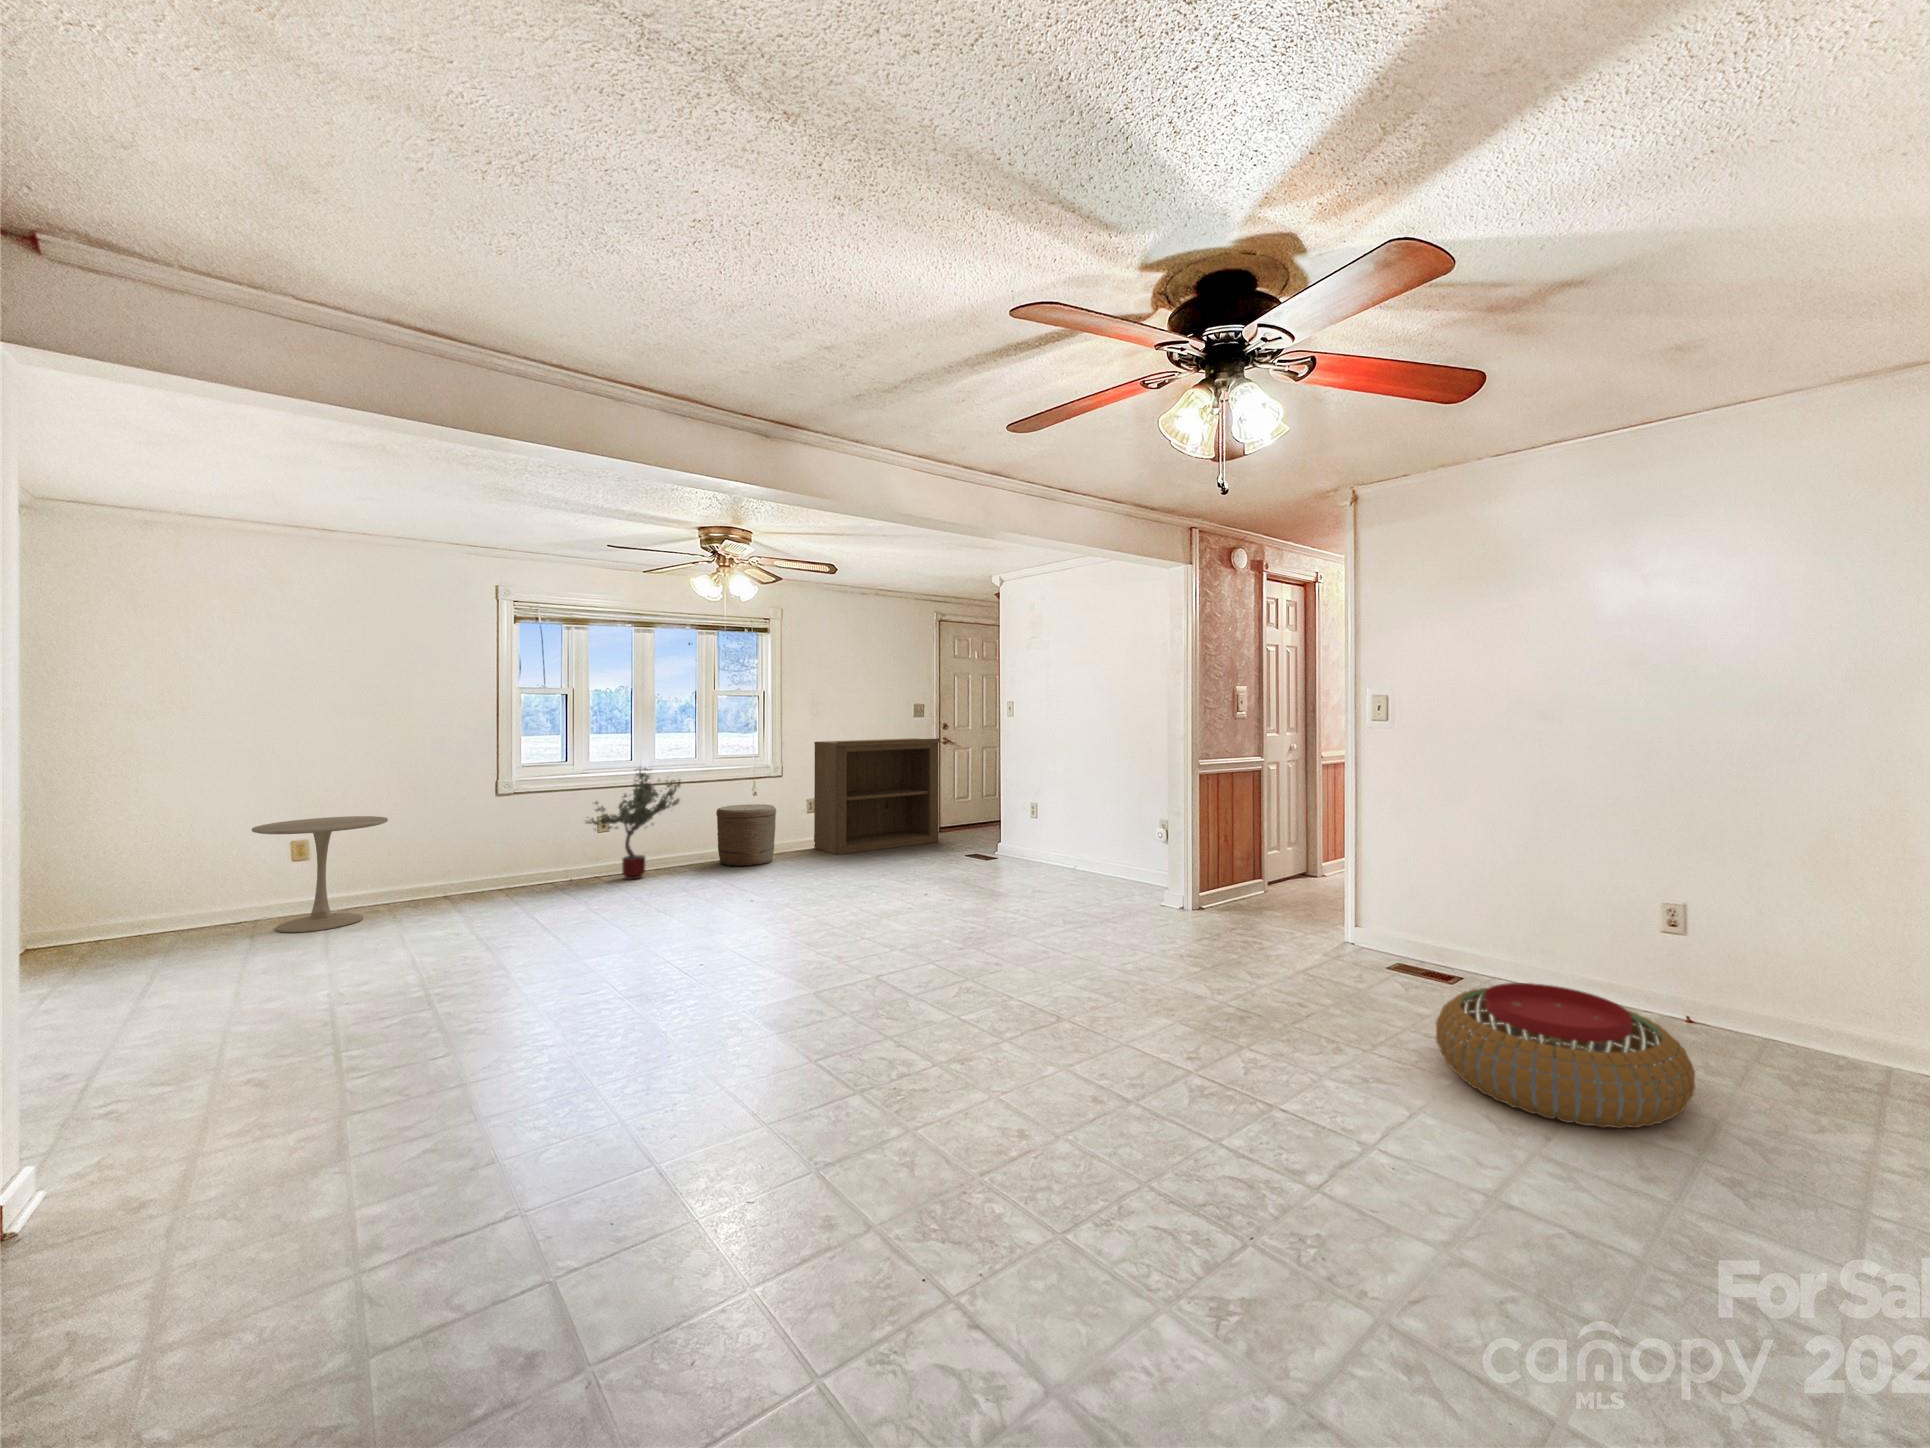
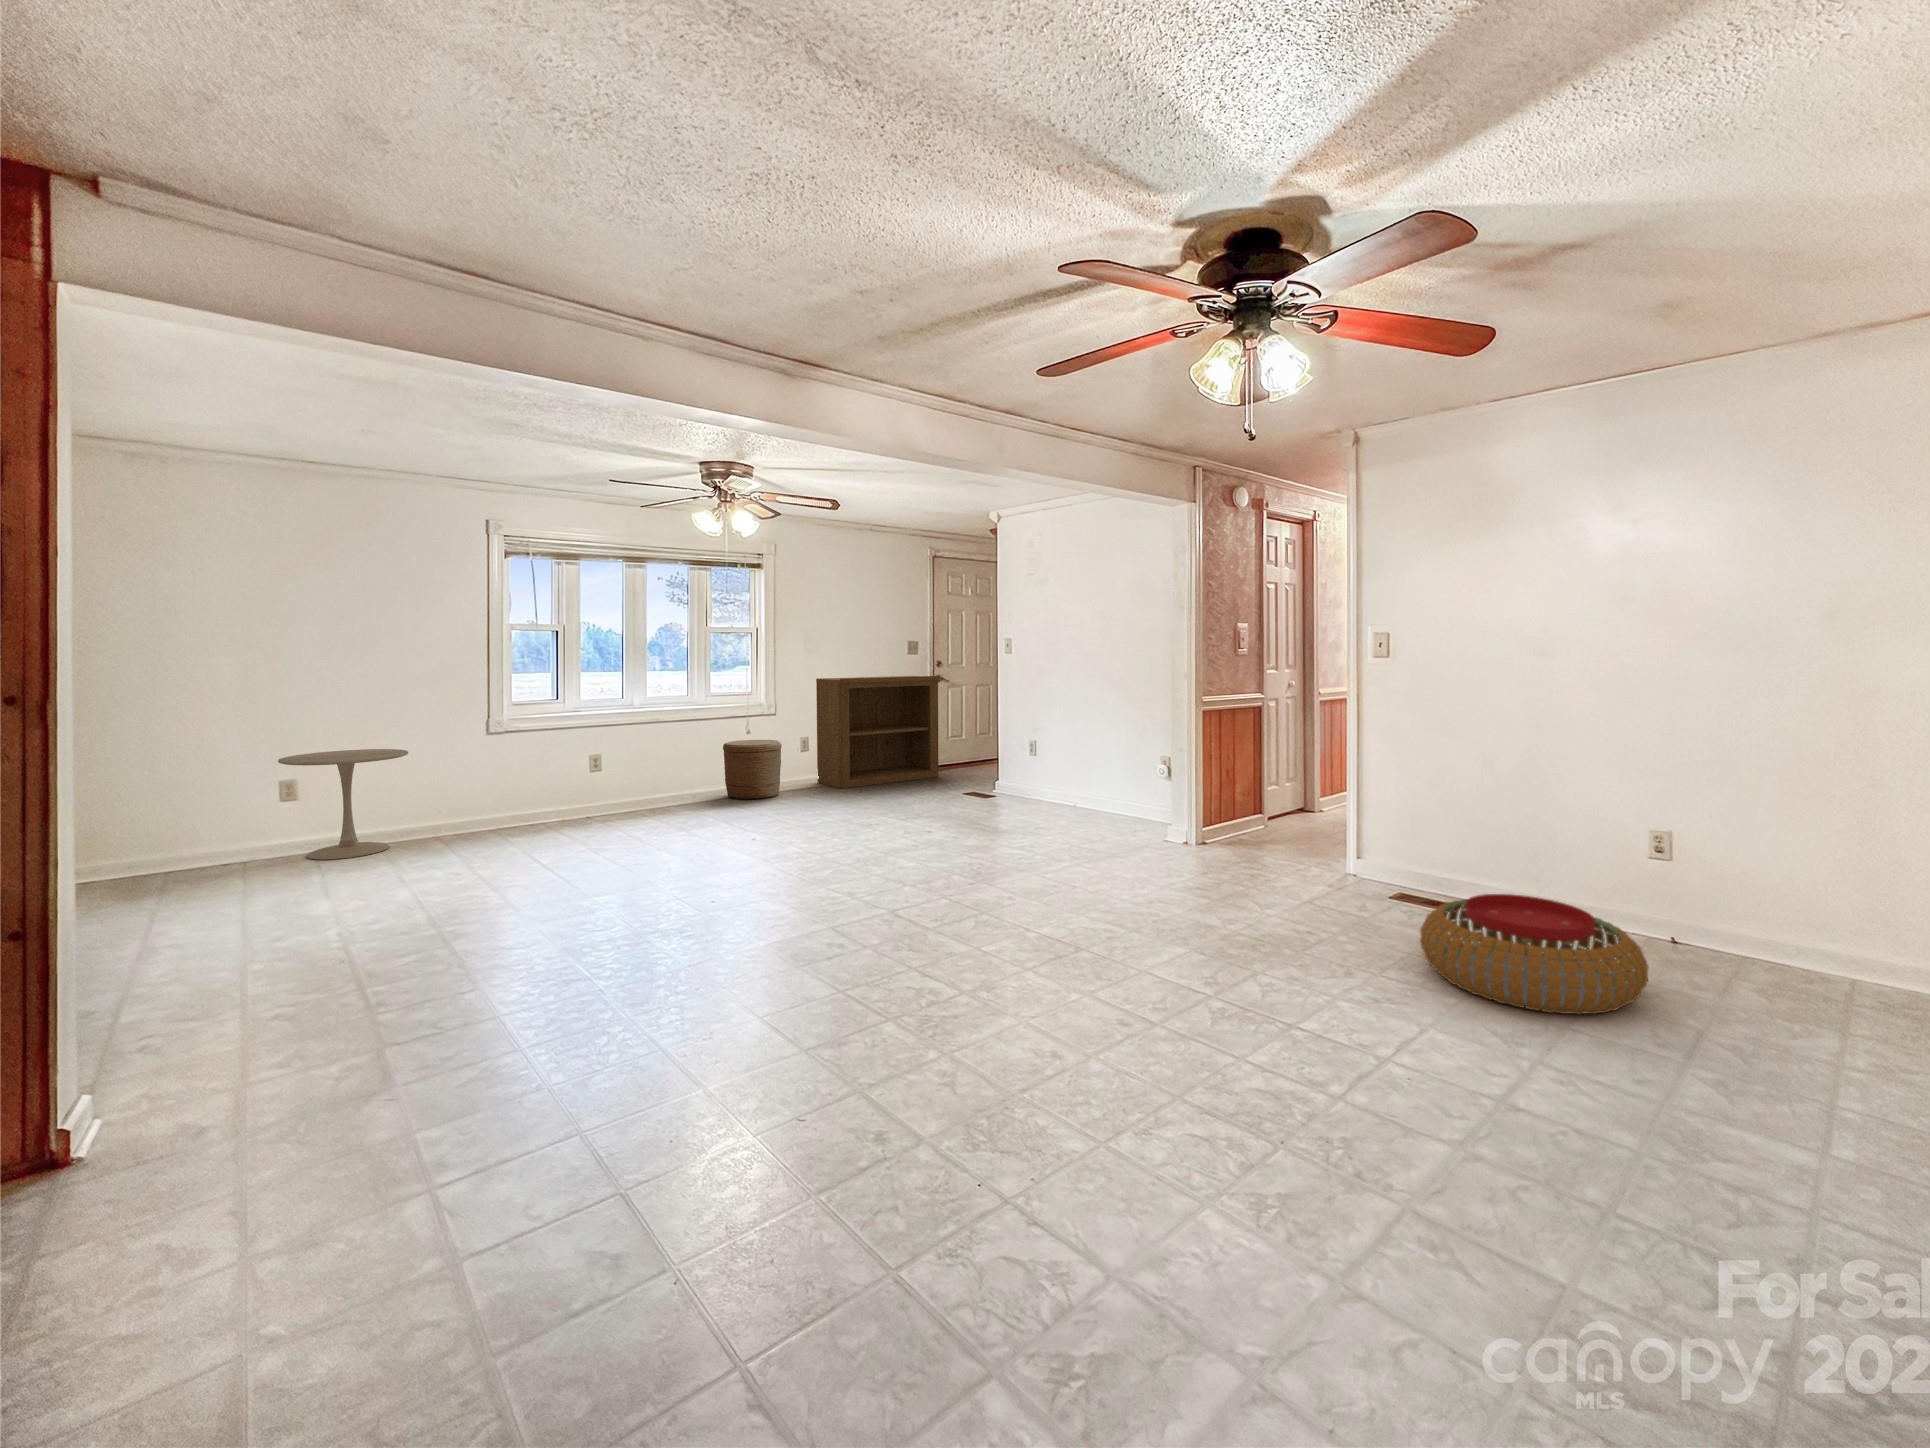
potted tree: present [585,768,680,879] -> none [595,702,690,811]

